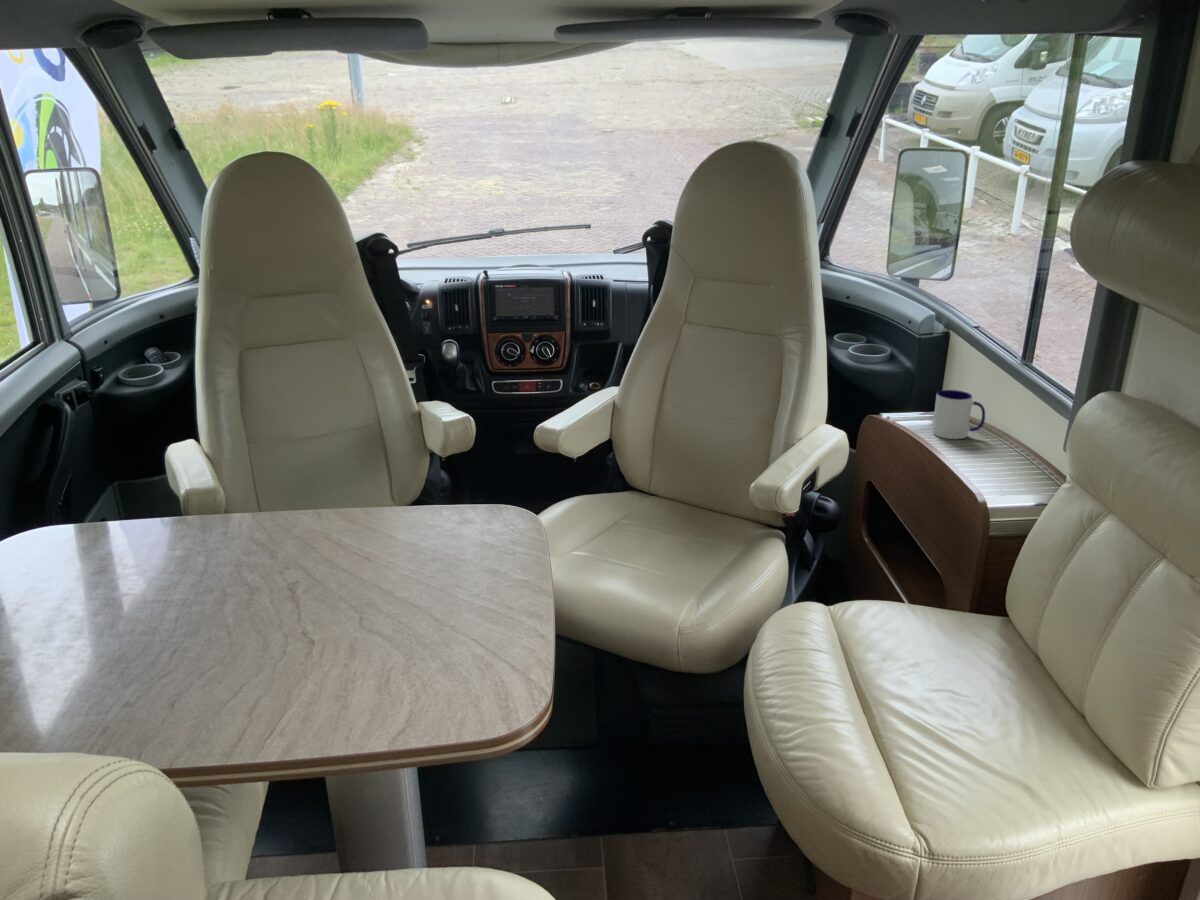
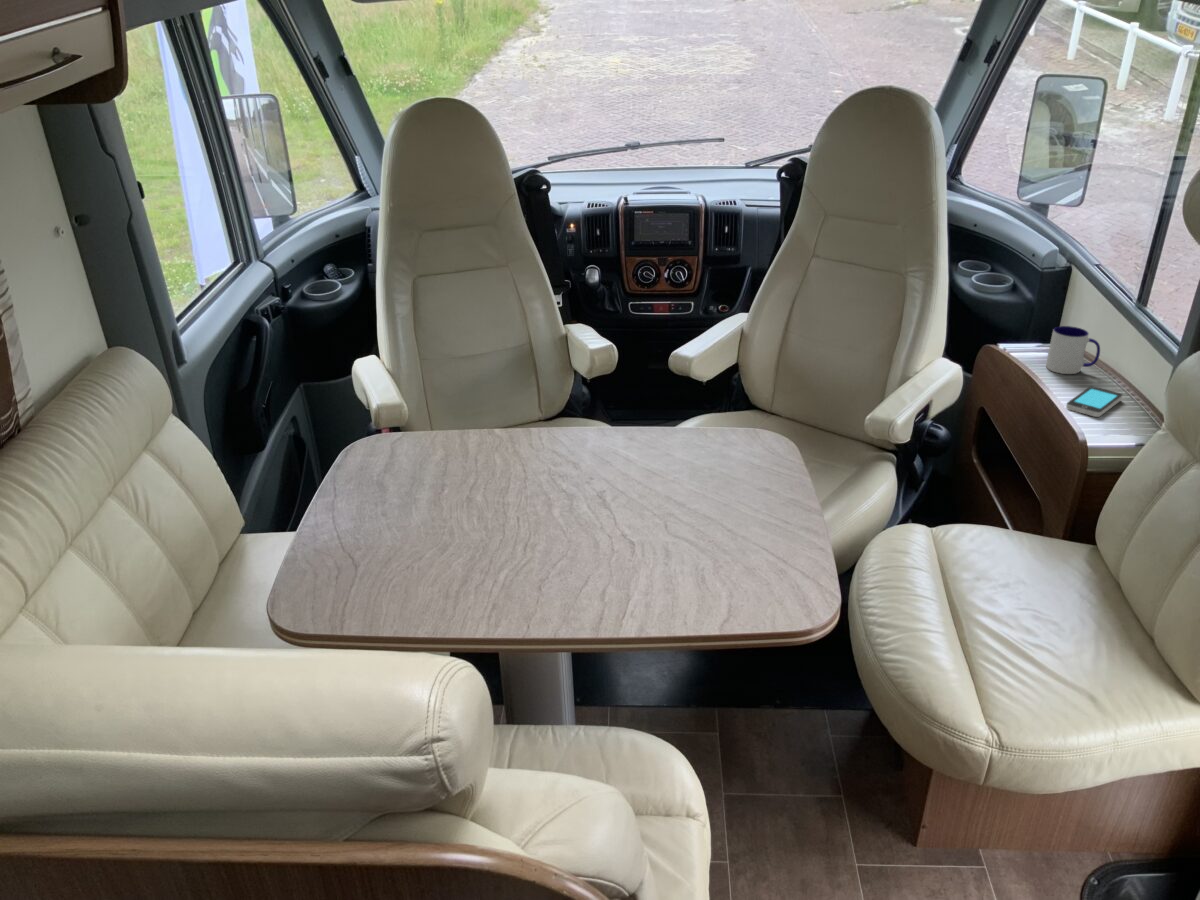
smartphone: none [957,450,1013,479] -> present [1066,386,1122,417]

